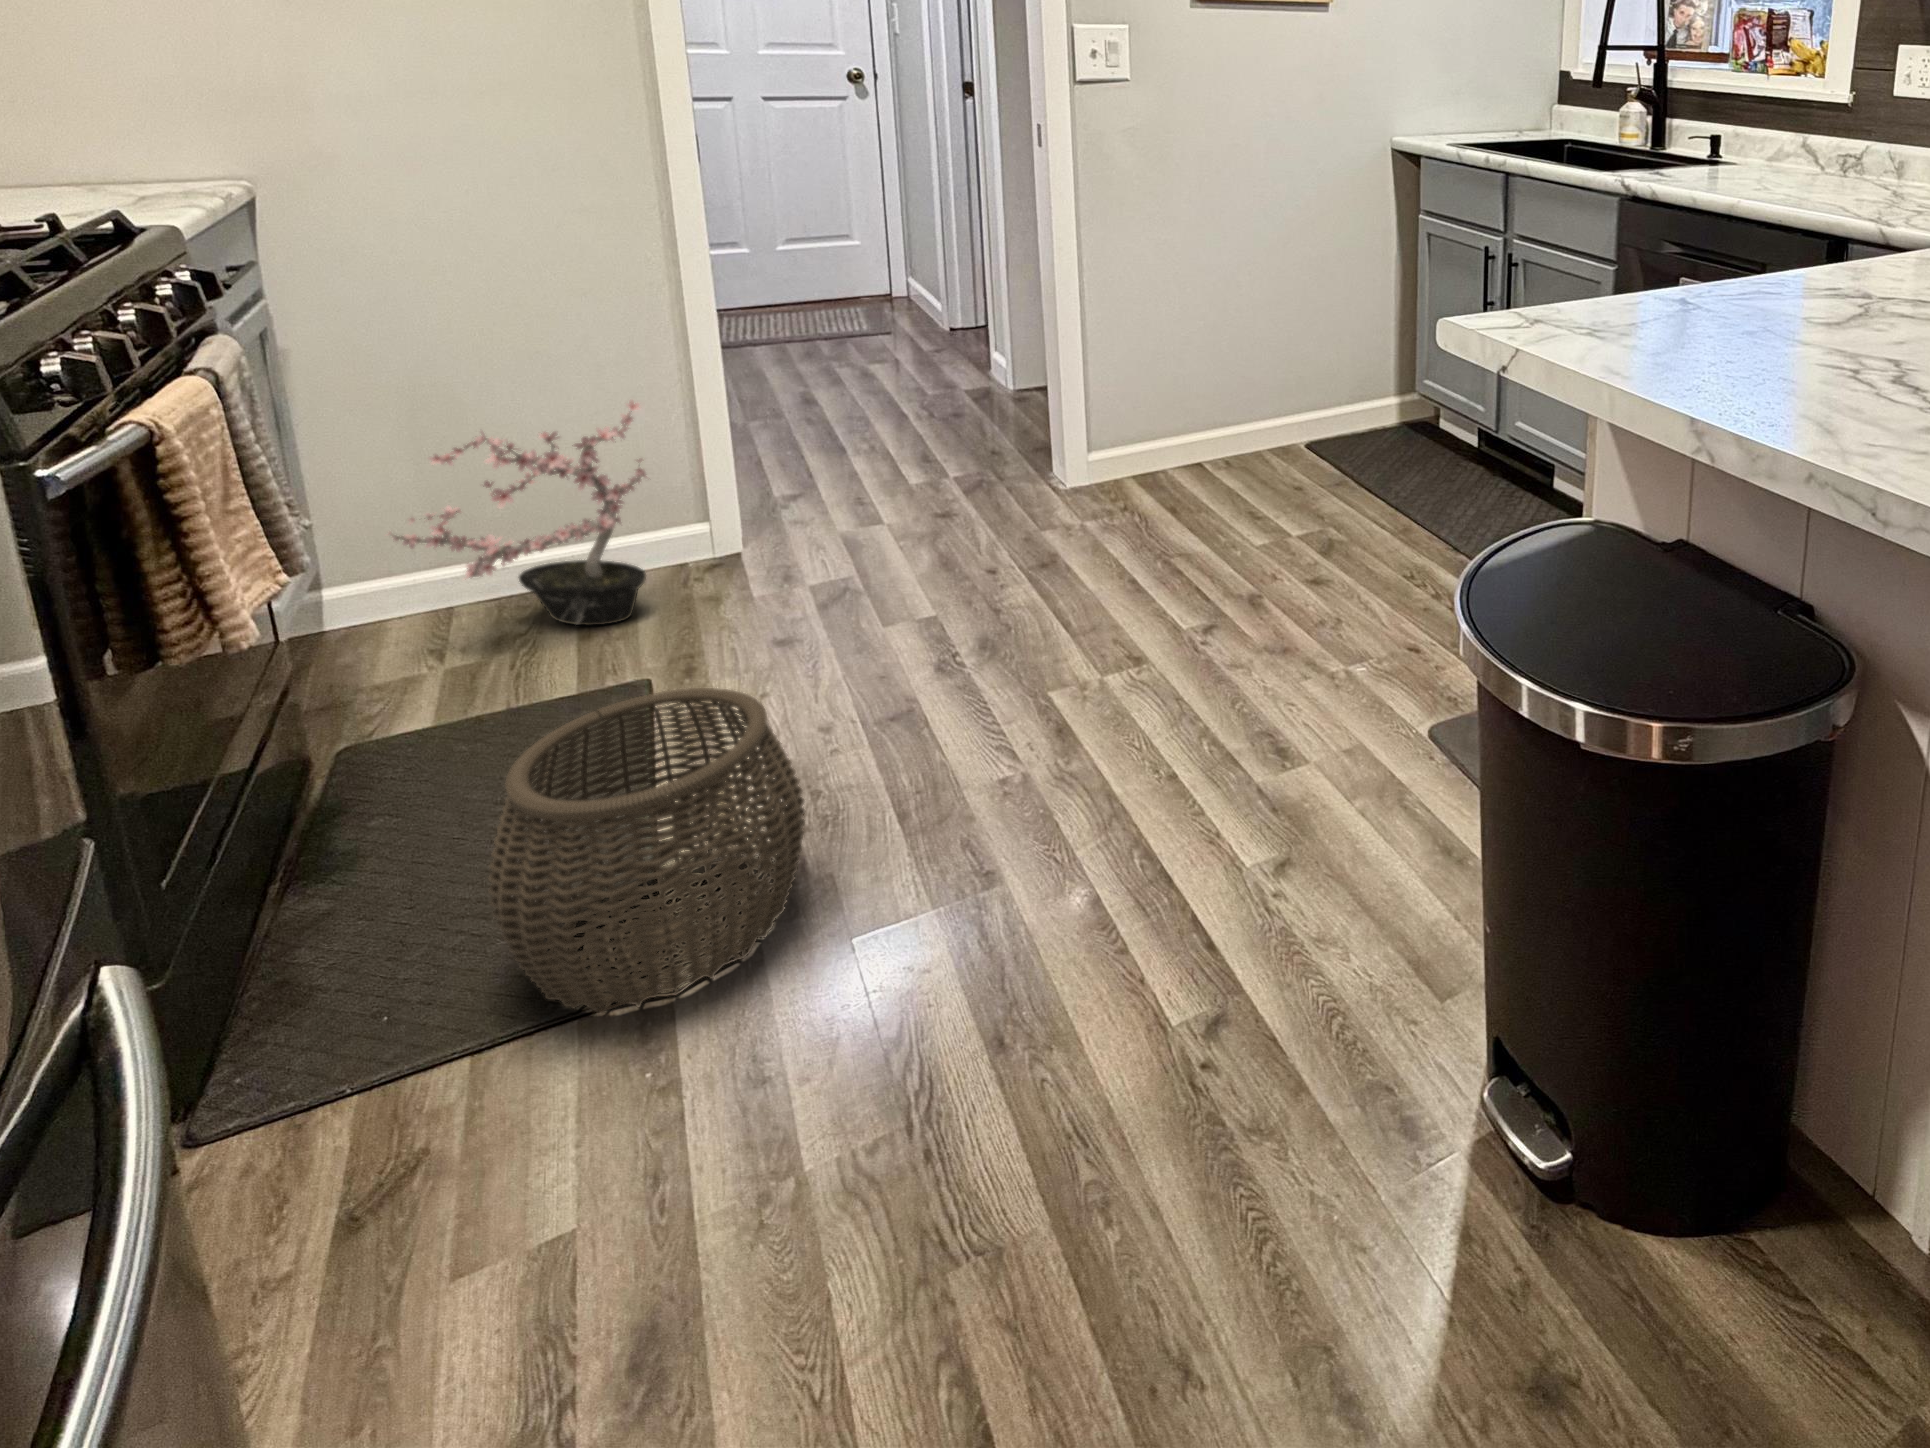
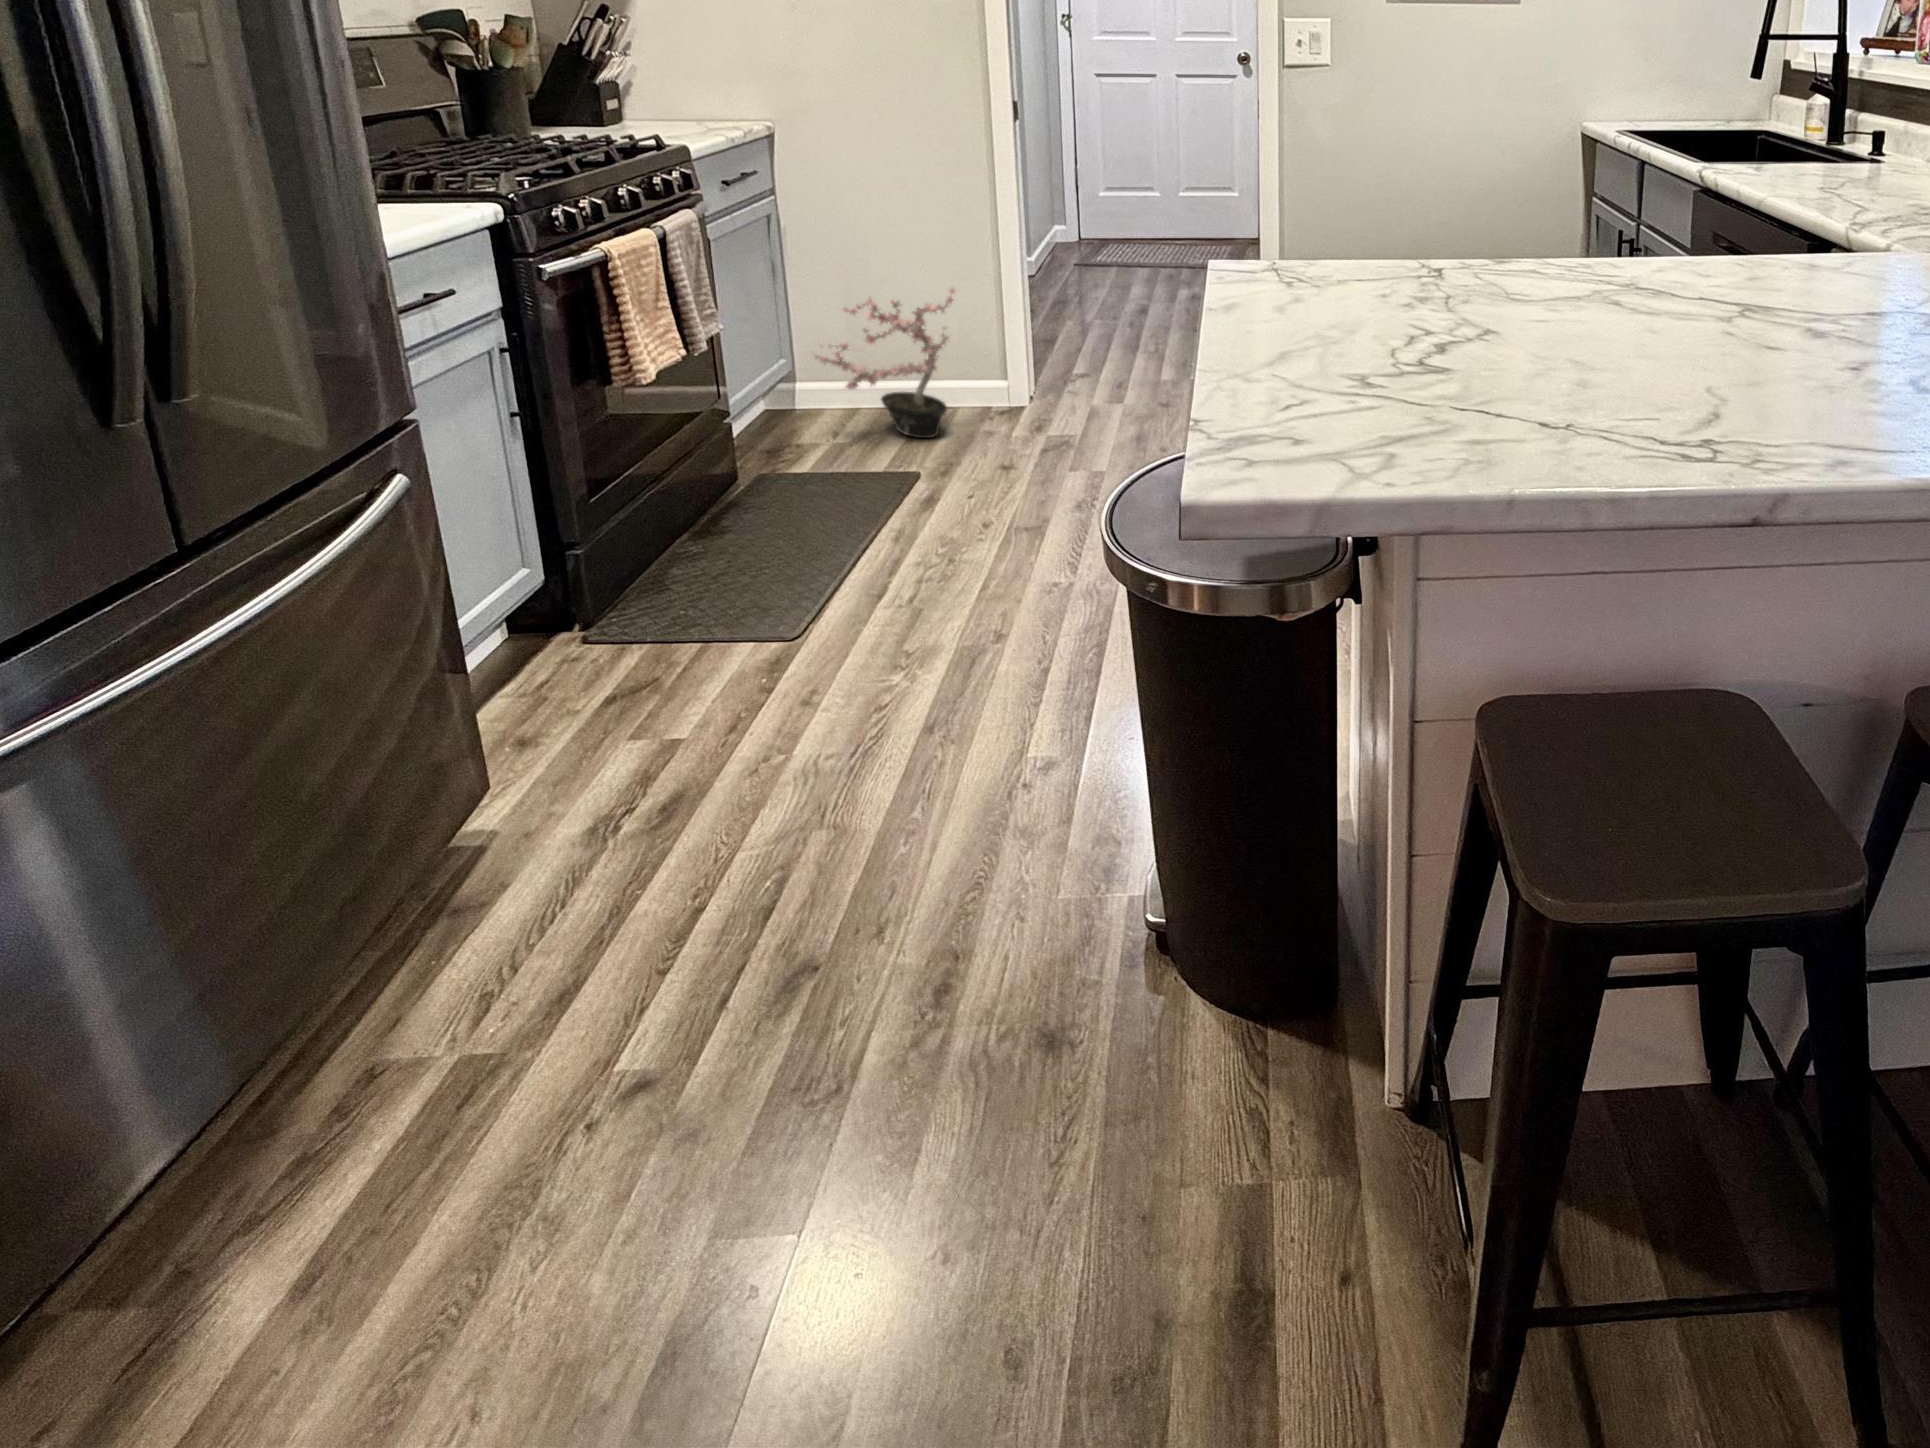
woven basket: present [488,688,805,1012] -> none [726,463,906,647]

